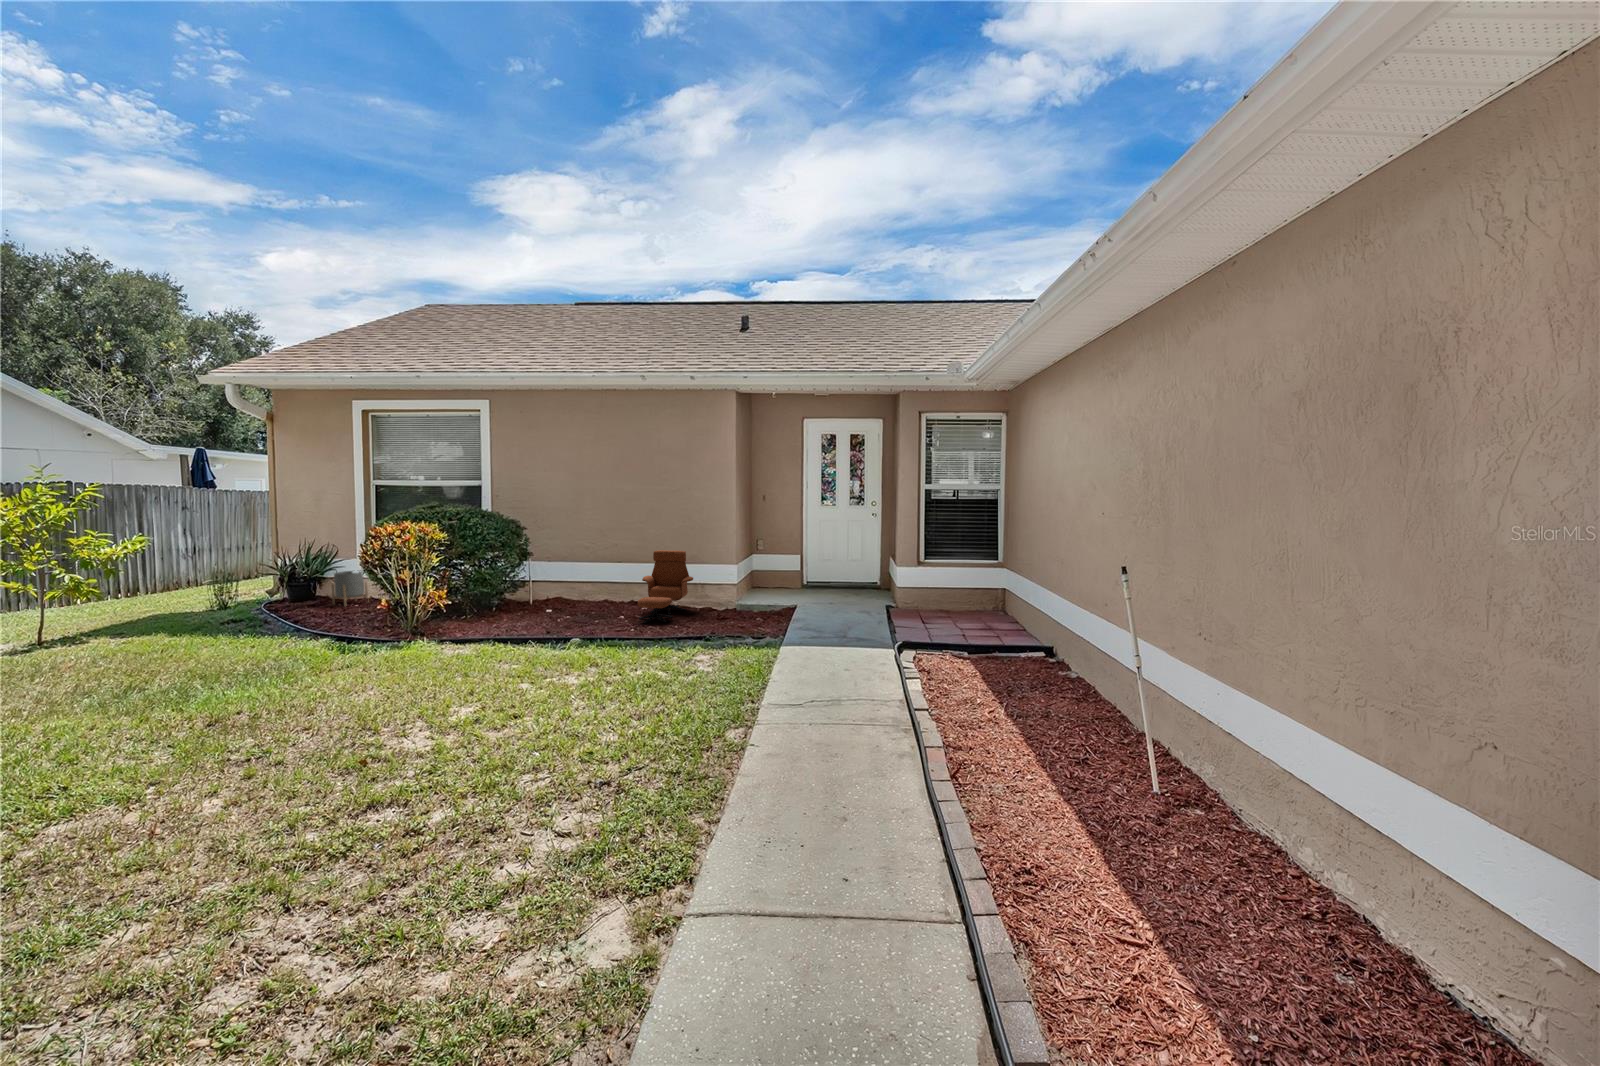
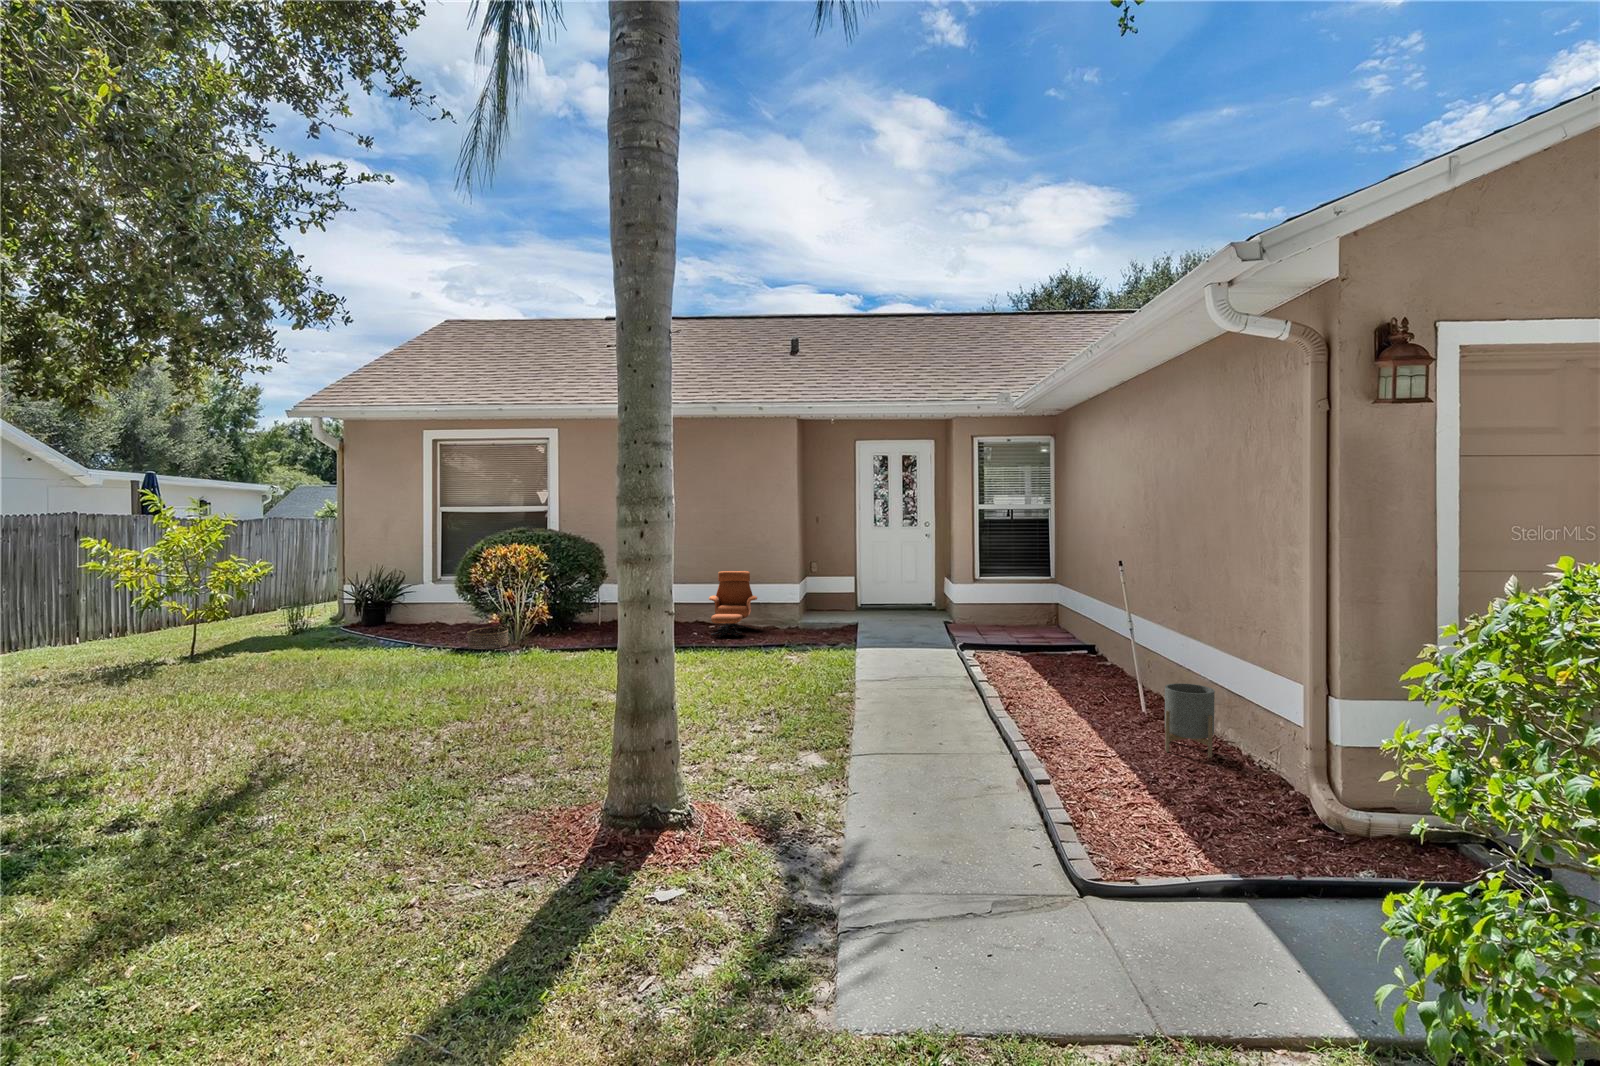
planter: present [331,571,368,606] -> present [1165,683,1215,758]
basket: none [357,612,409,638] -> present [467,627,508,649]

